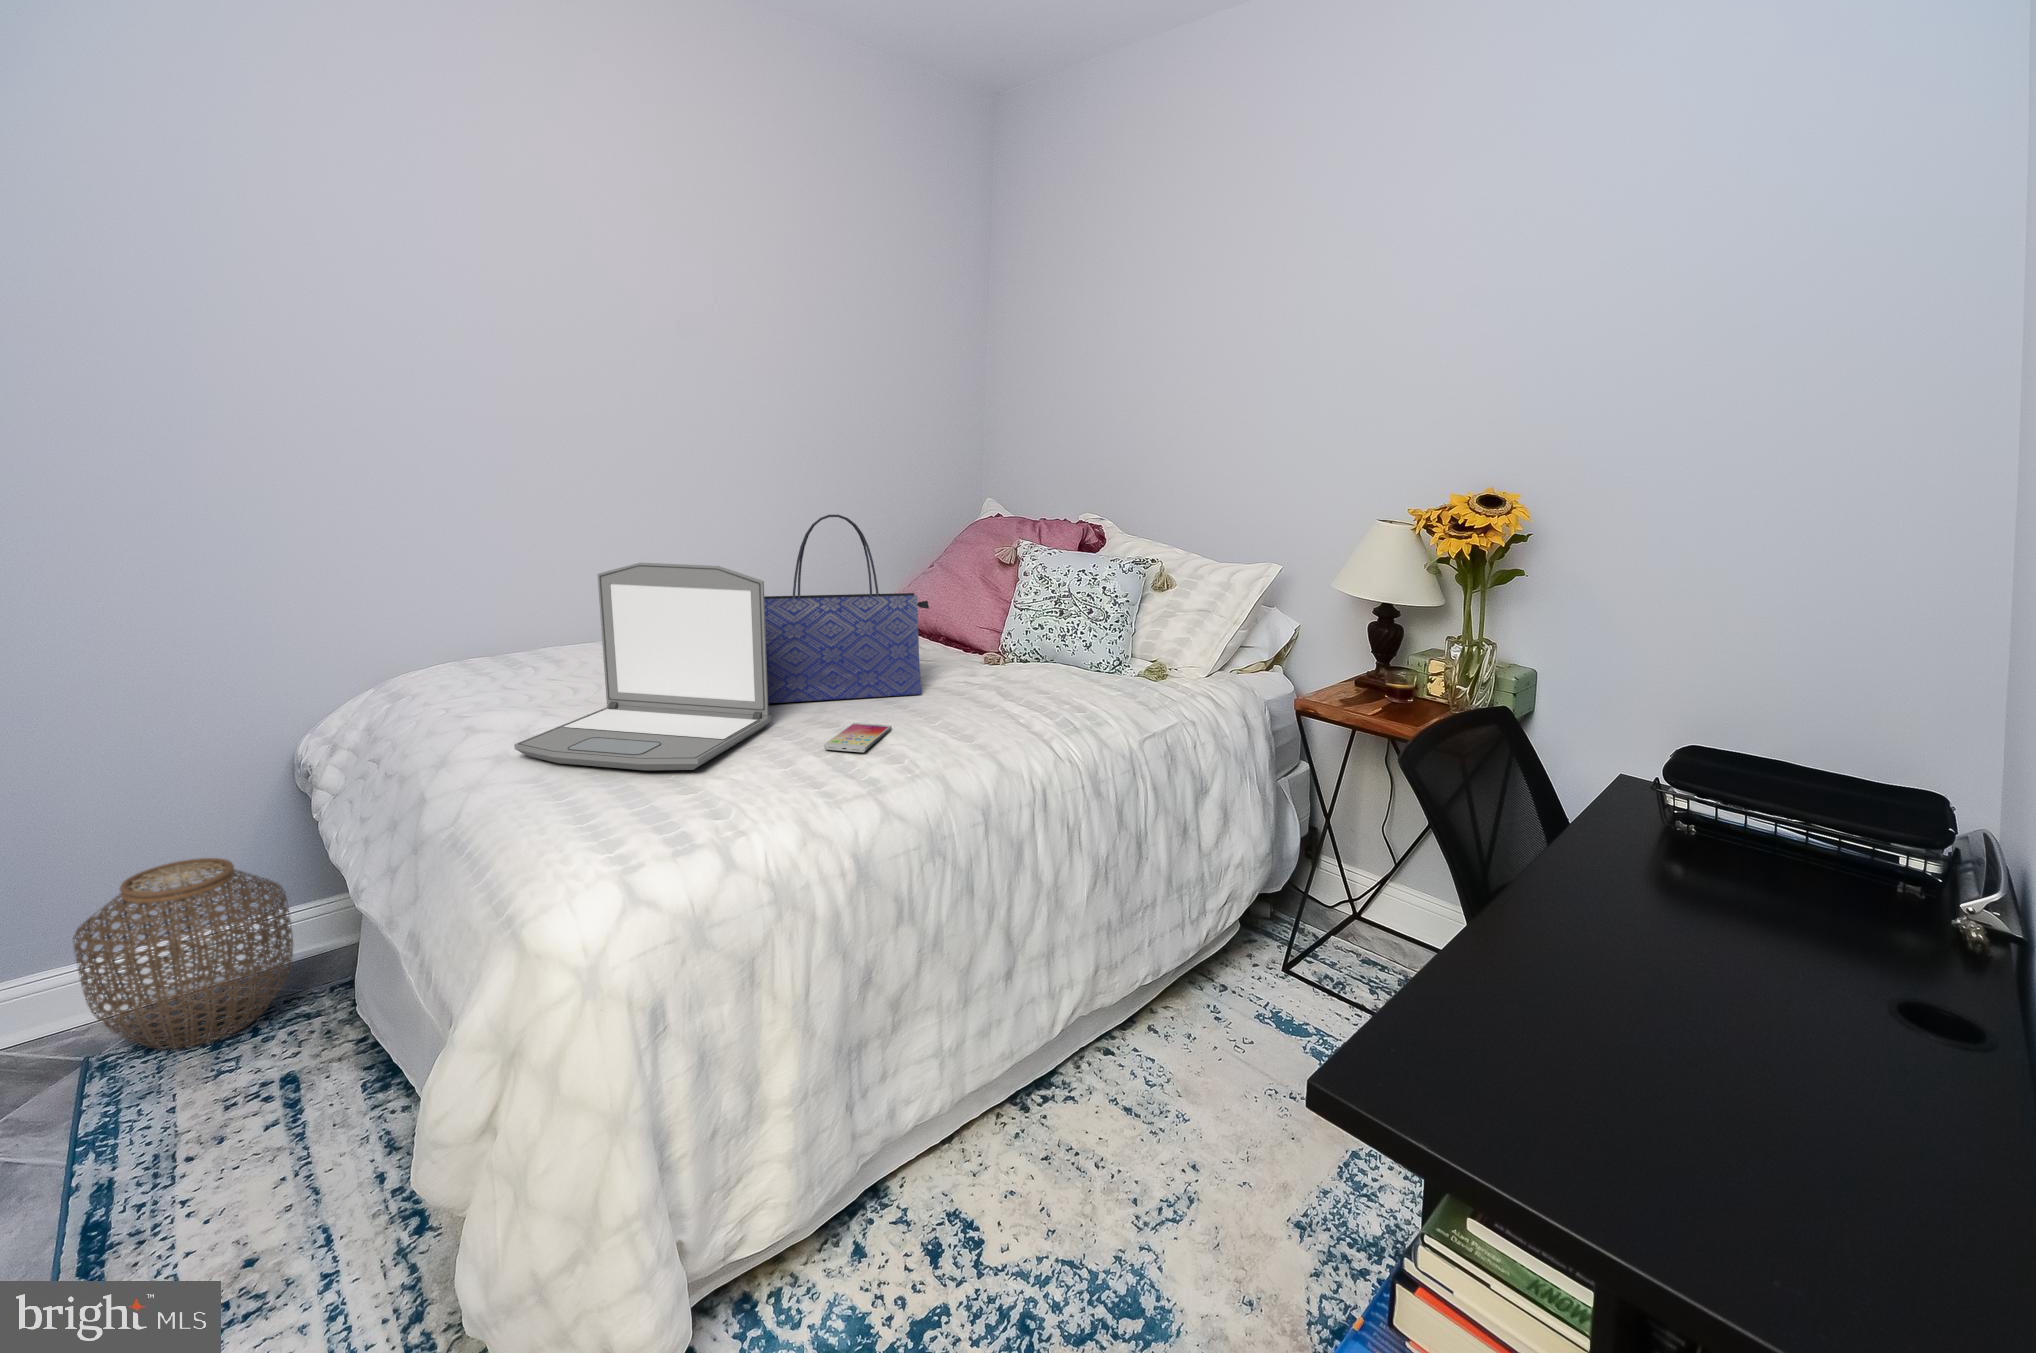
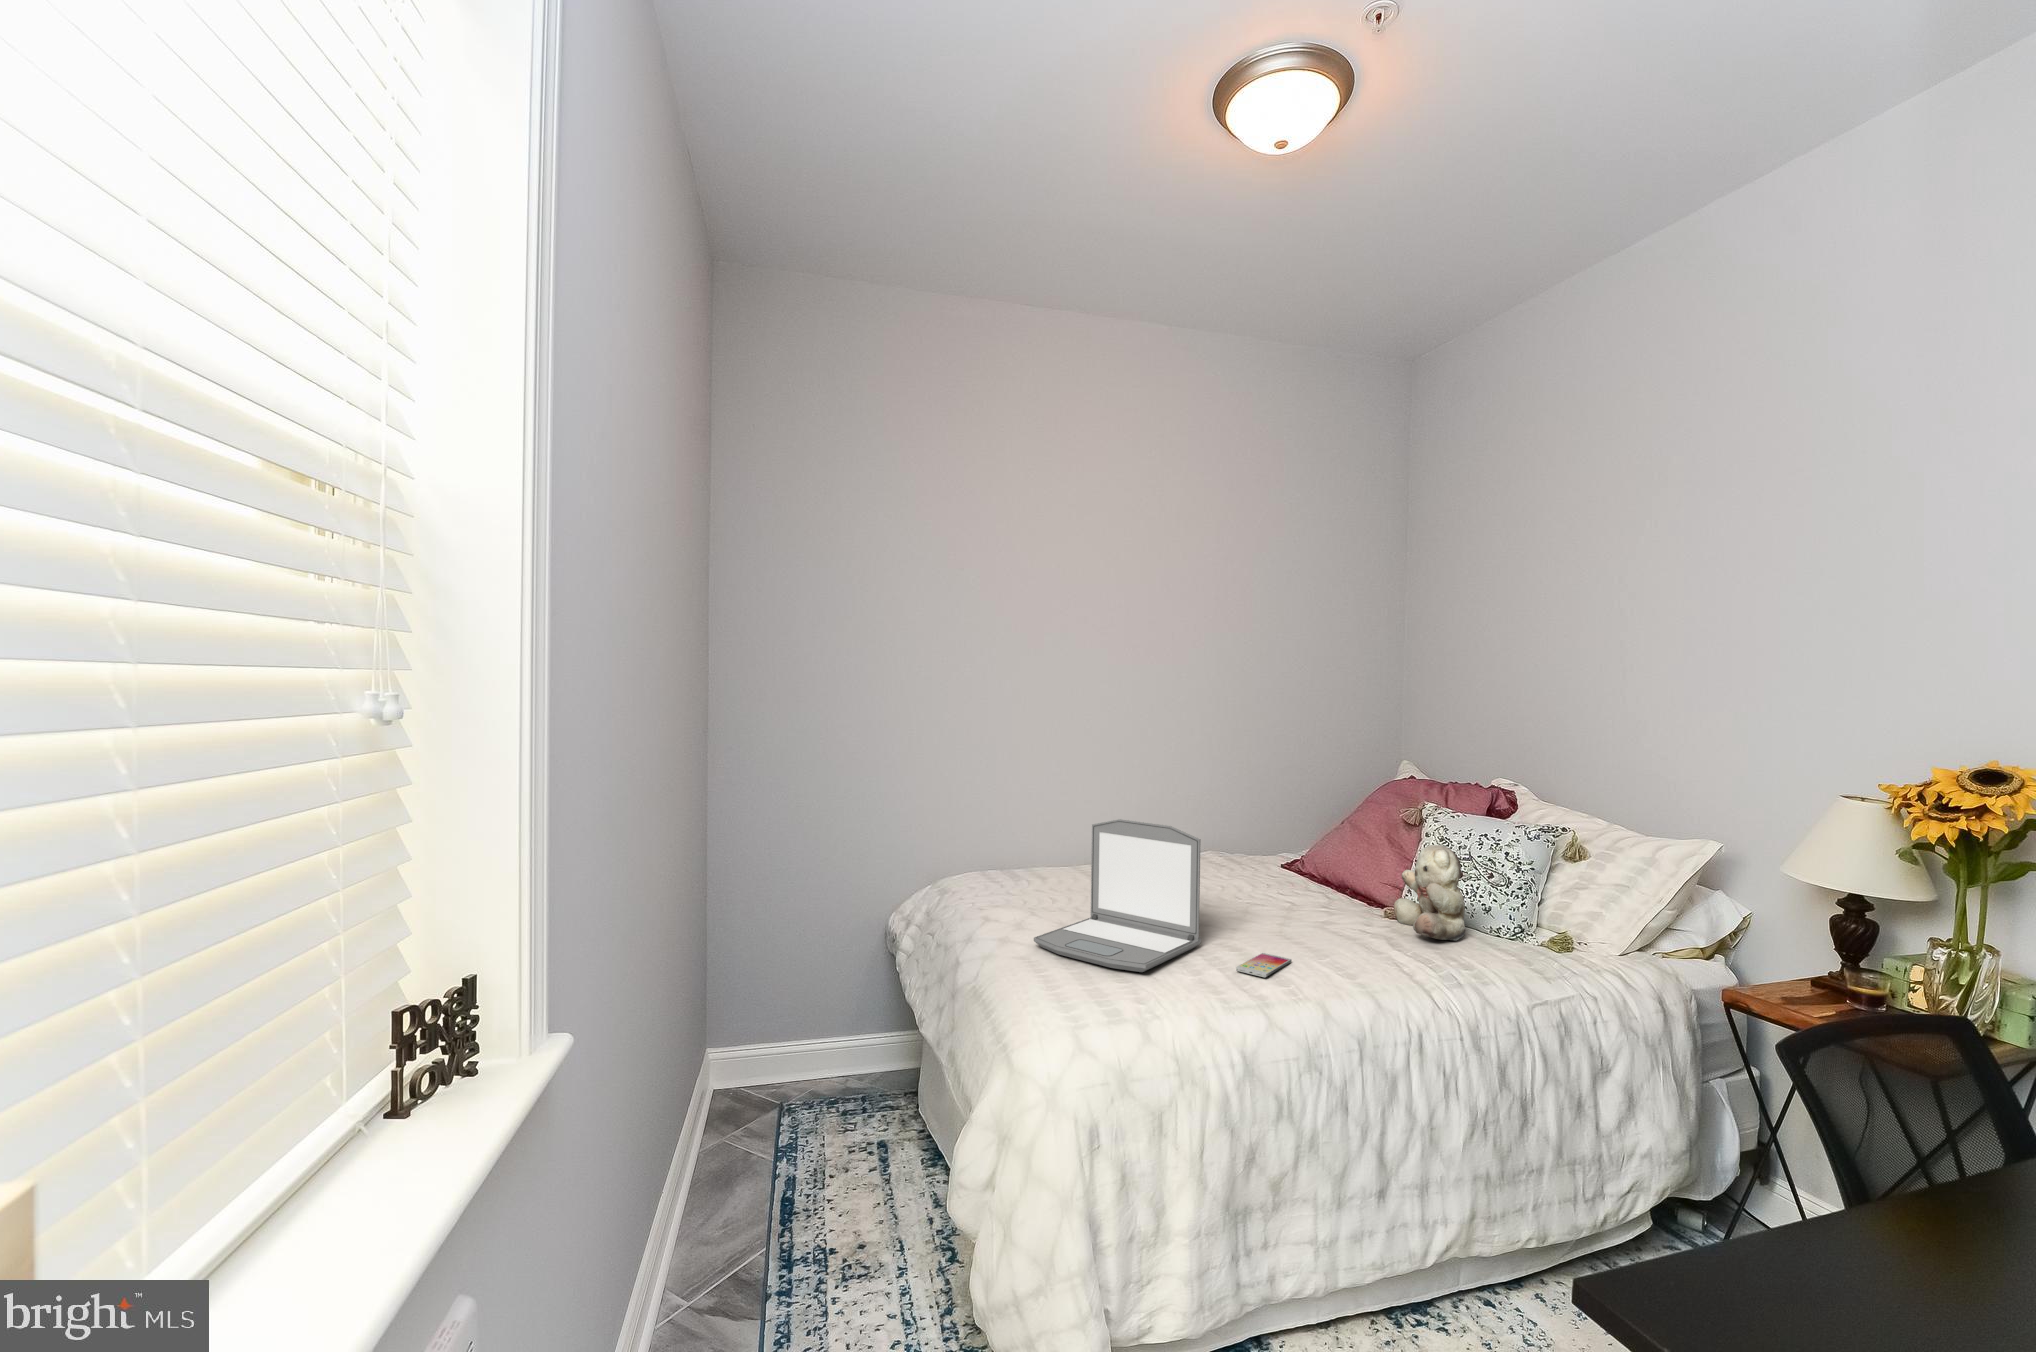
tote bag: present [764,515,929,703] -> none [1195,789,1333,935]
teddy bear: none [992,577,1072,683] -> present [1394,845,1465,940]
woven basket: present [73,858,293,1049] -> none [787,983,889,1107]

